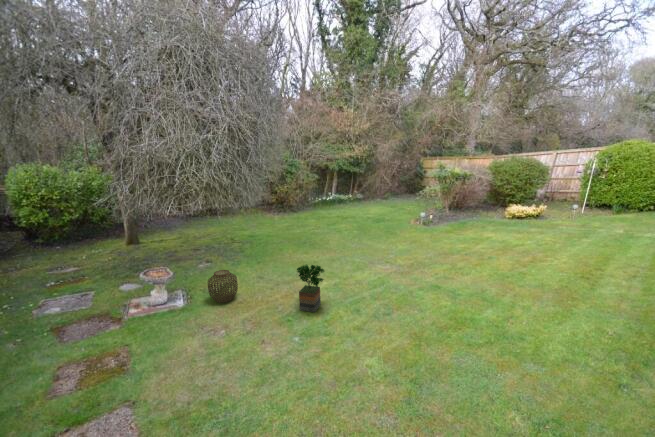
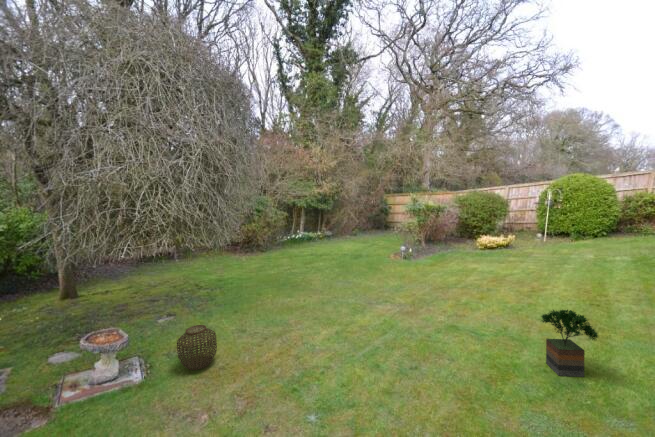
potted tree: present [297,265,324,312] -> present [541,310,598,377]

